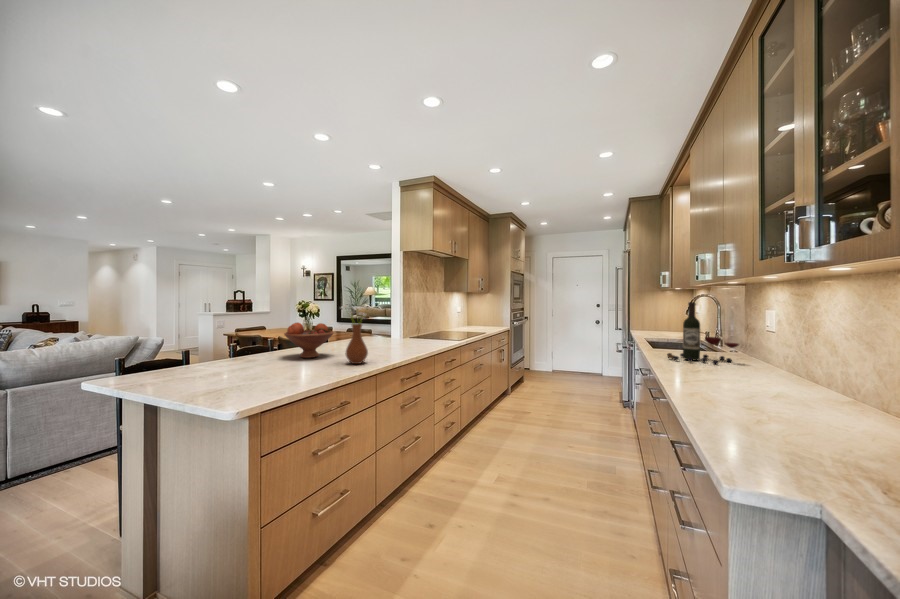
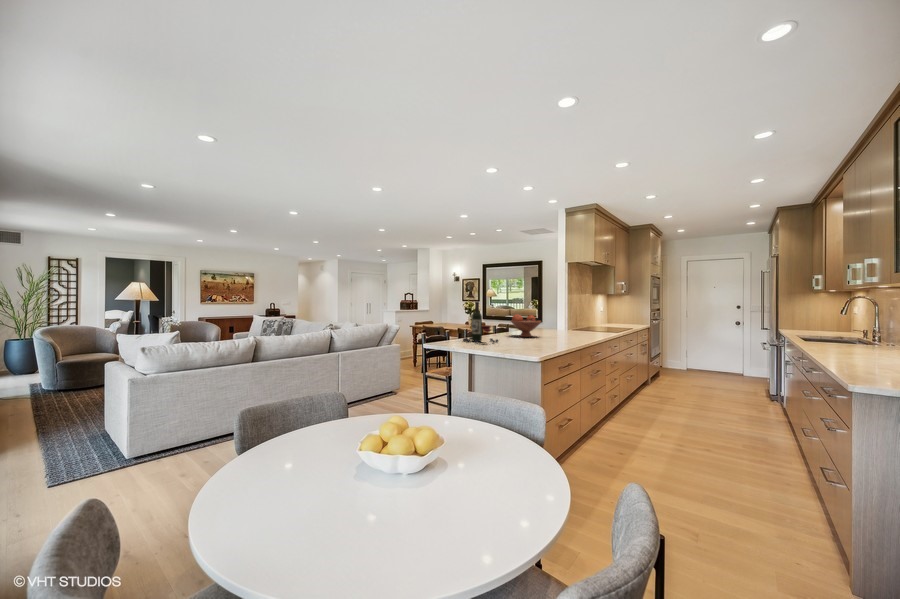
wine bottle: present [667,302,739,364] -> present [463,302,498,343]
vase: present [344,304,368,364] -> none [555,302,574,341]

